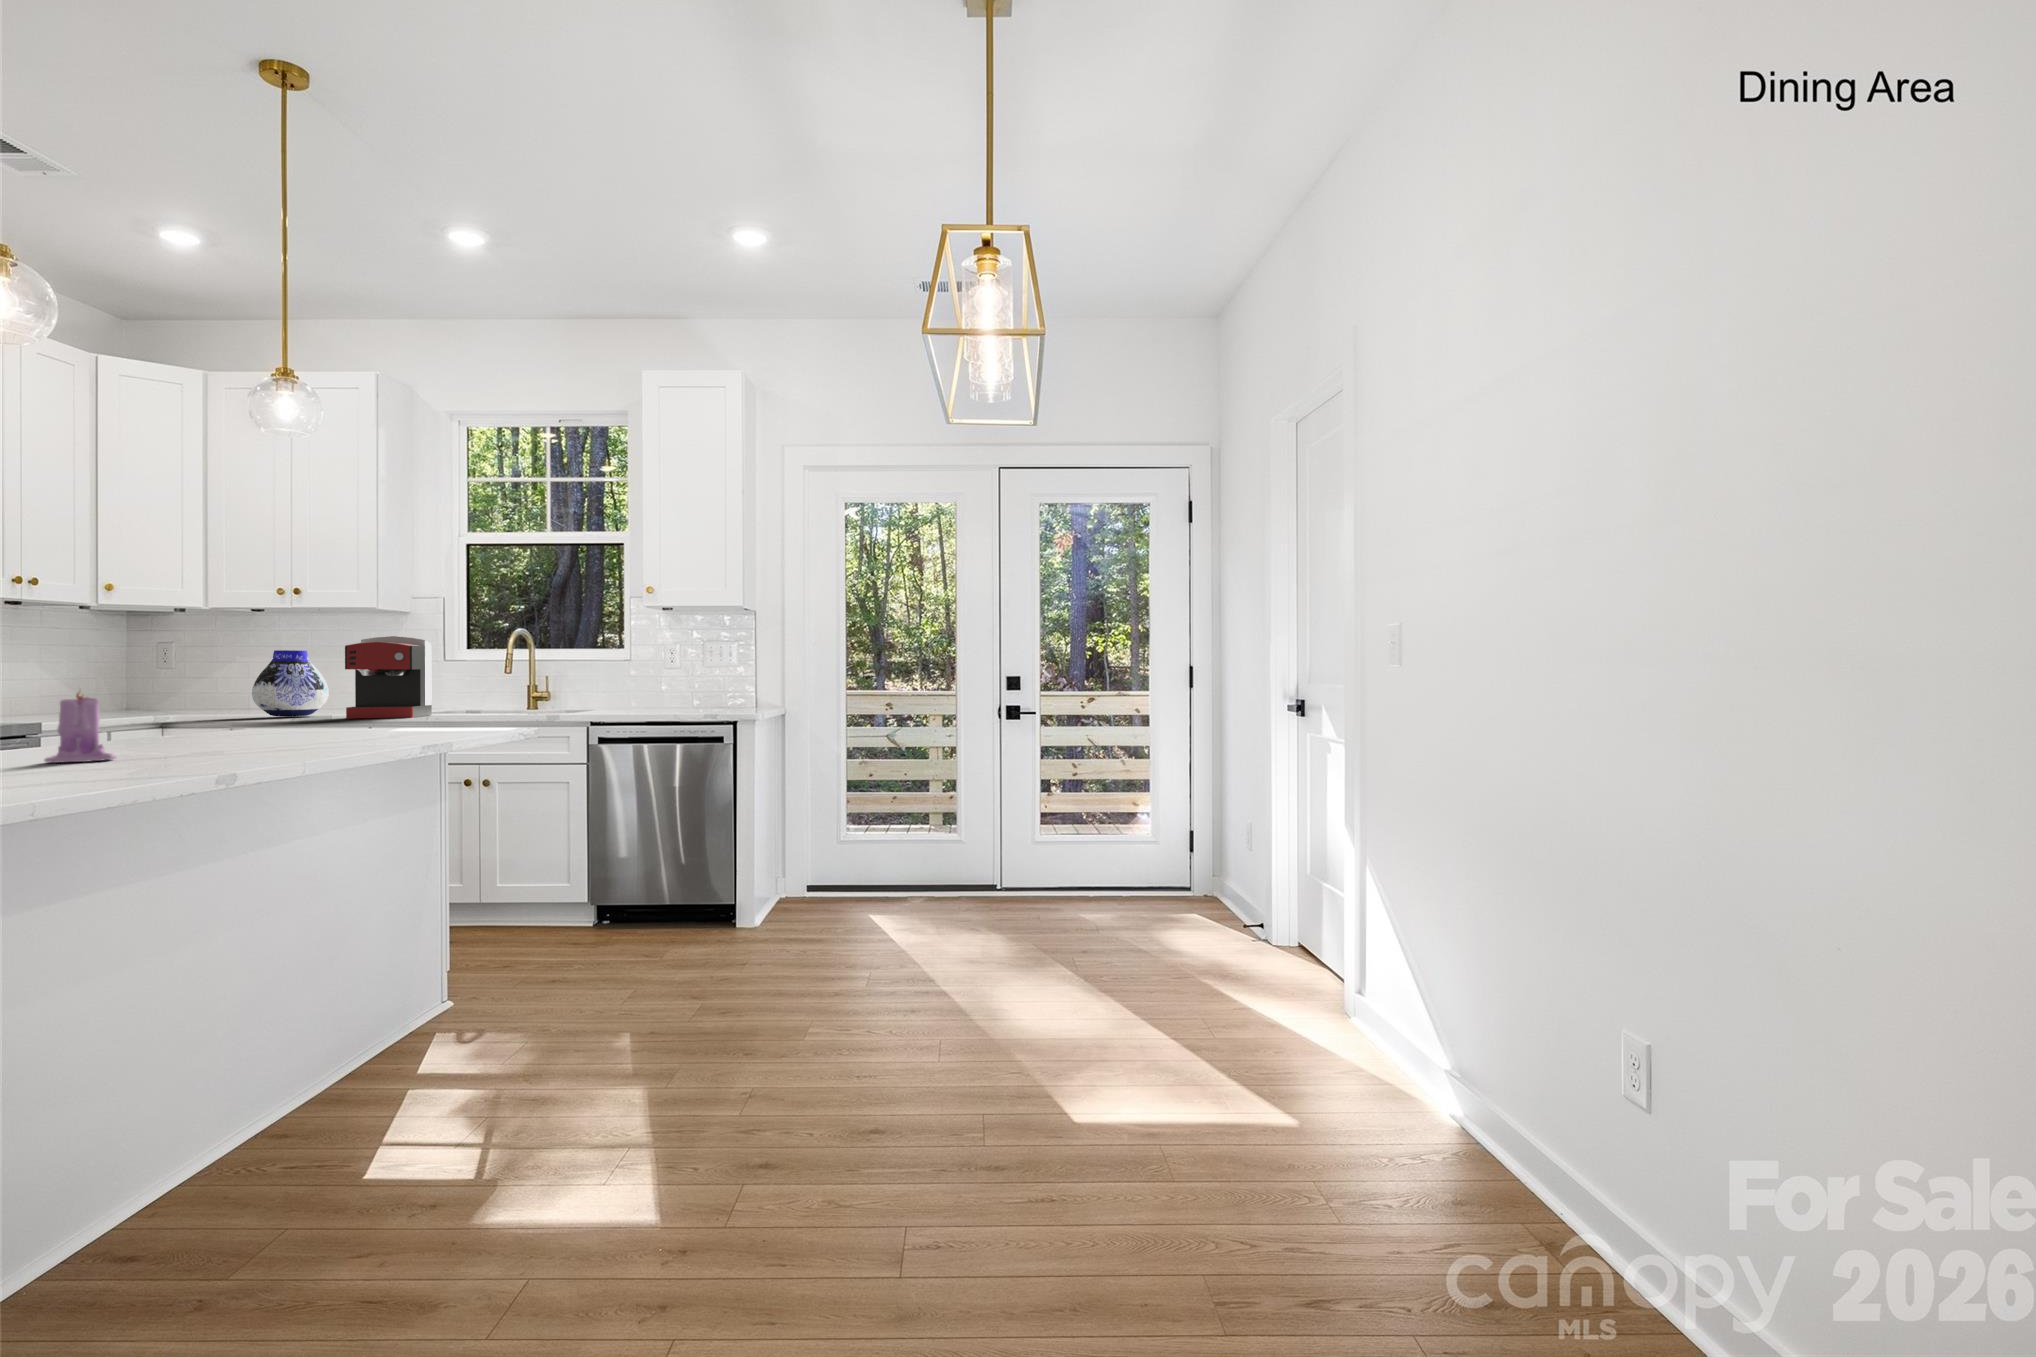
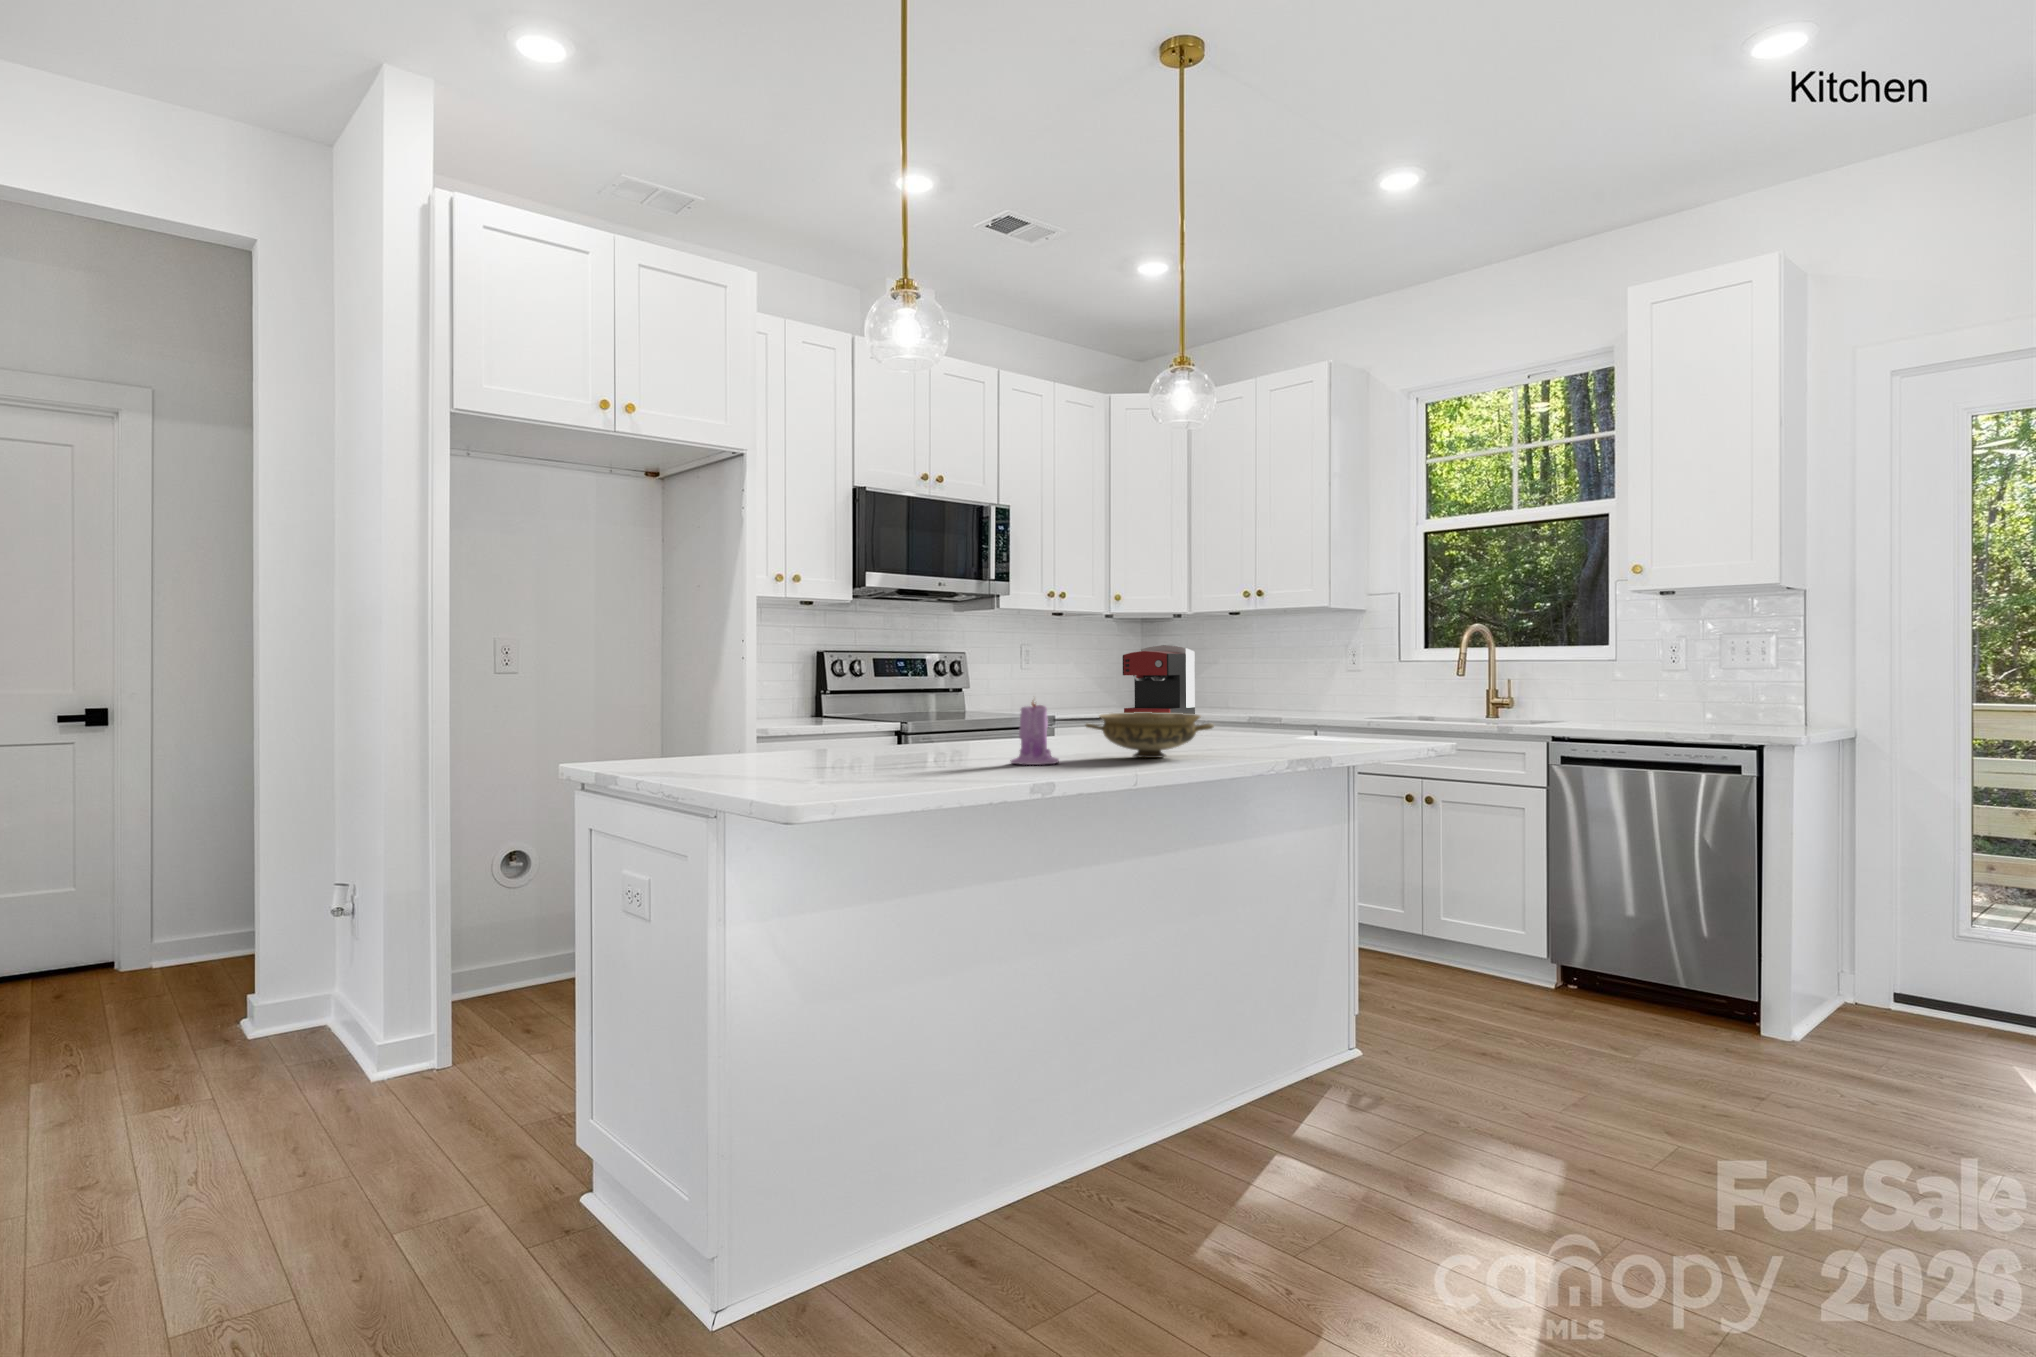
coffee maker: present [345,636,432,718] -> present [1123,645,1195,714]
vase: present [252,650,329,717] -> none [1228,652,1290,717]
ceramic bowl: none [142,705,305,750] -> present [1086,713,1214,758]

